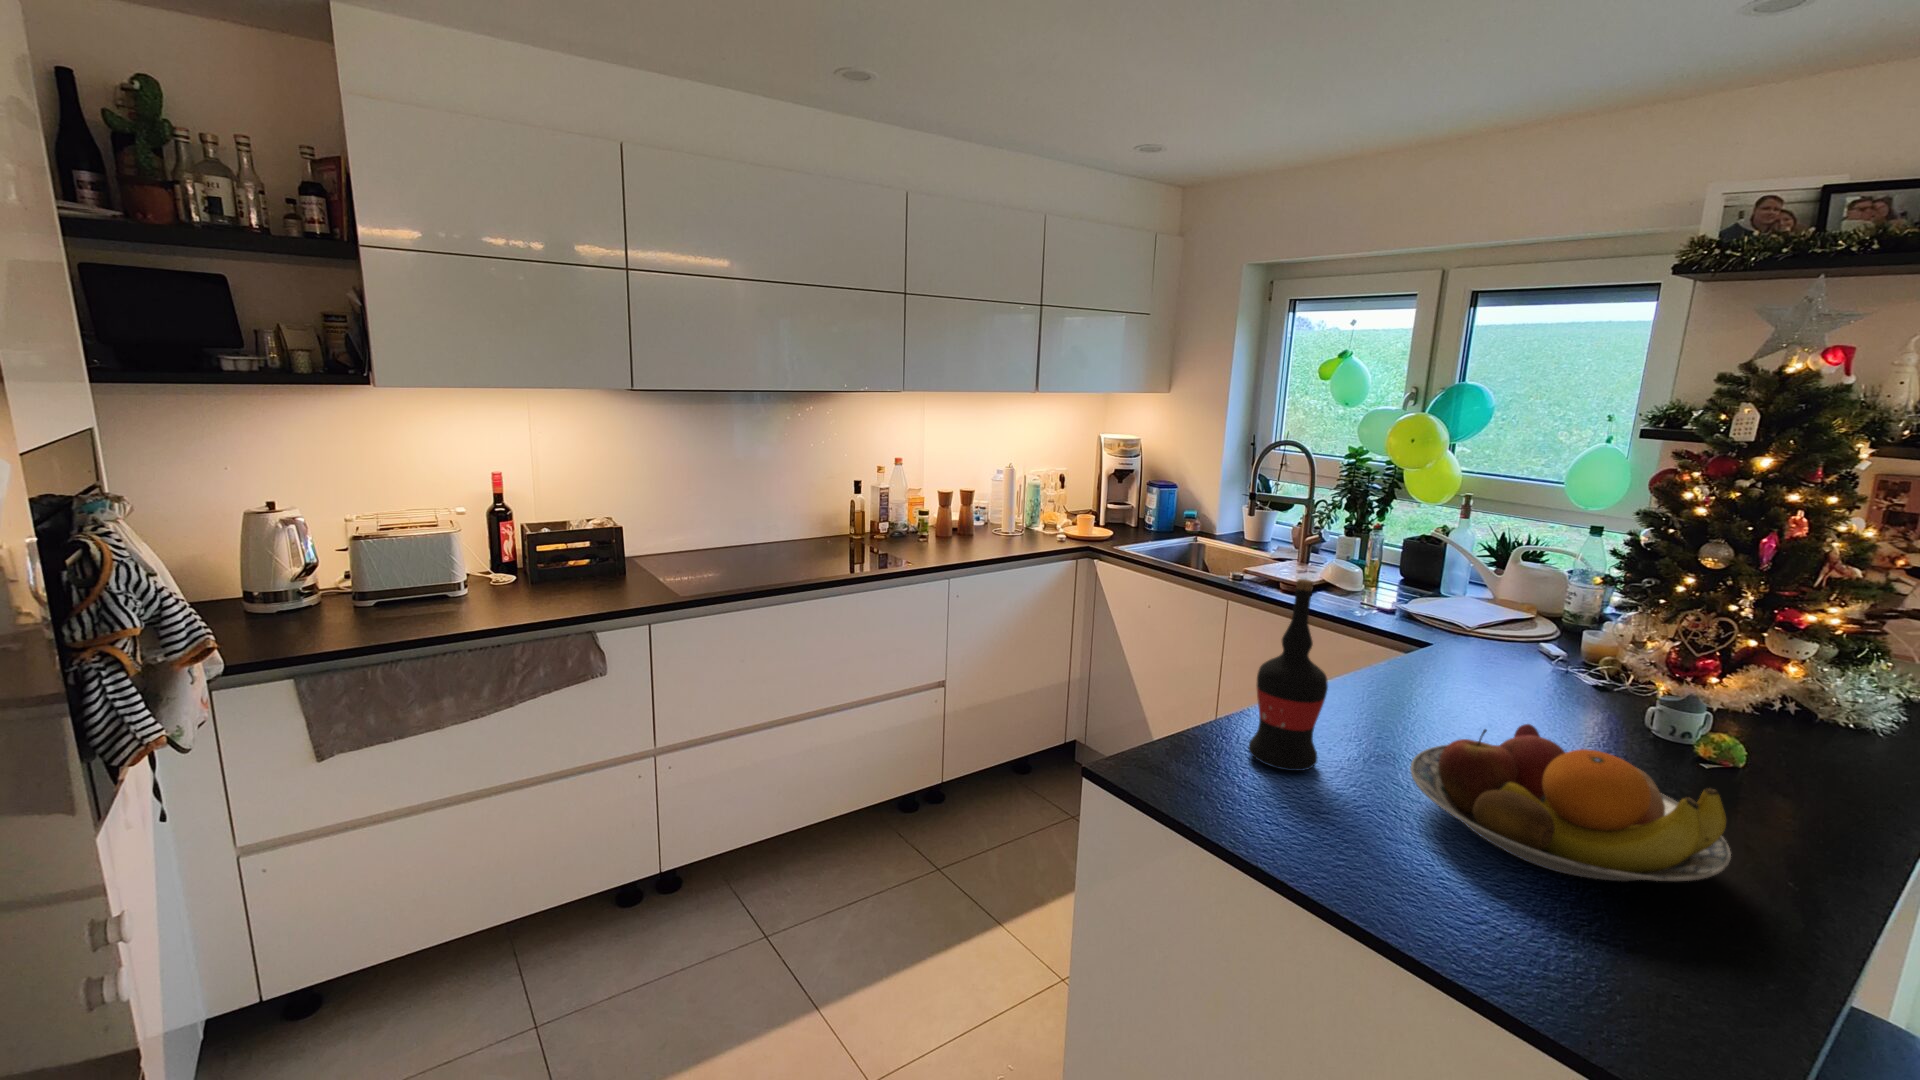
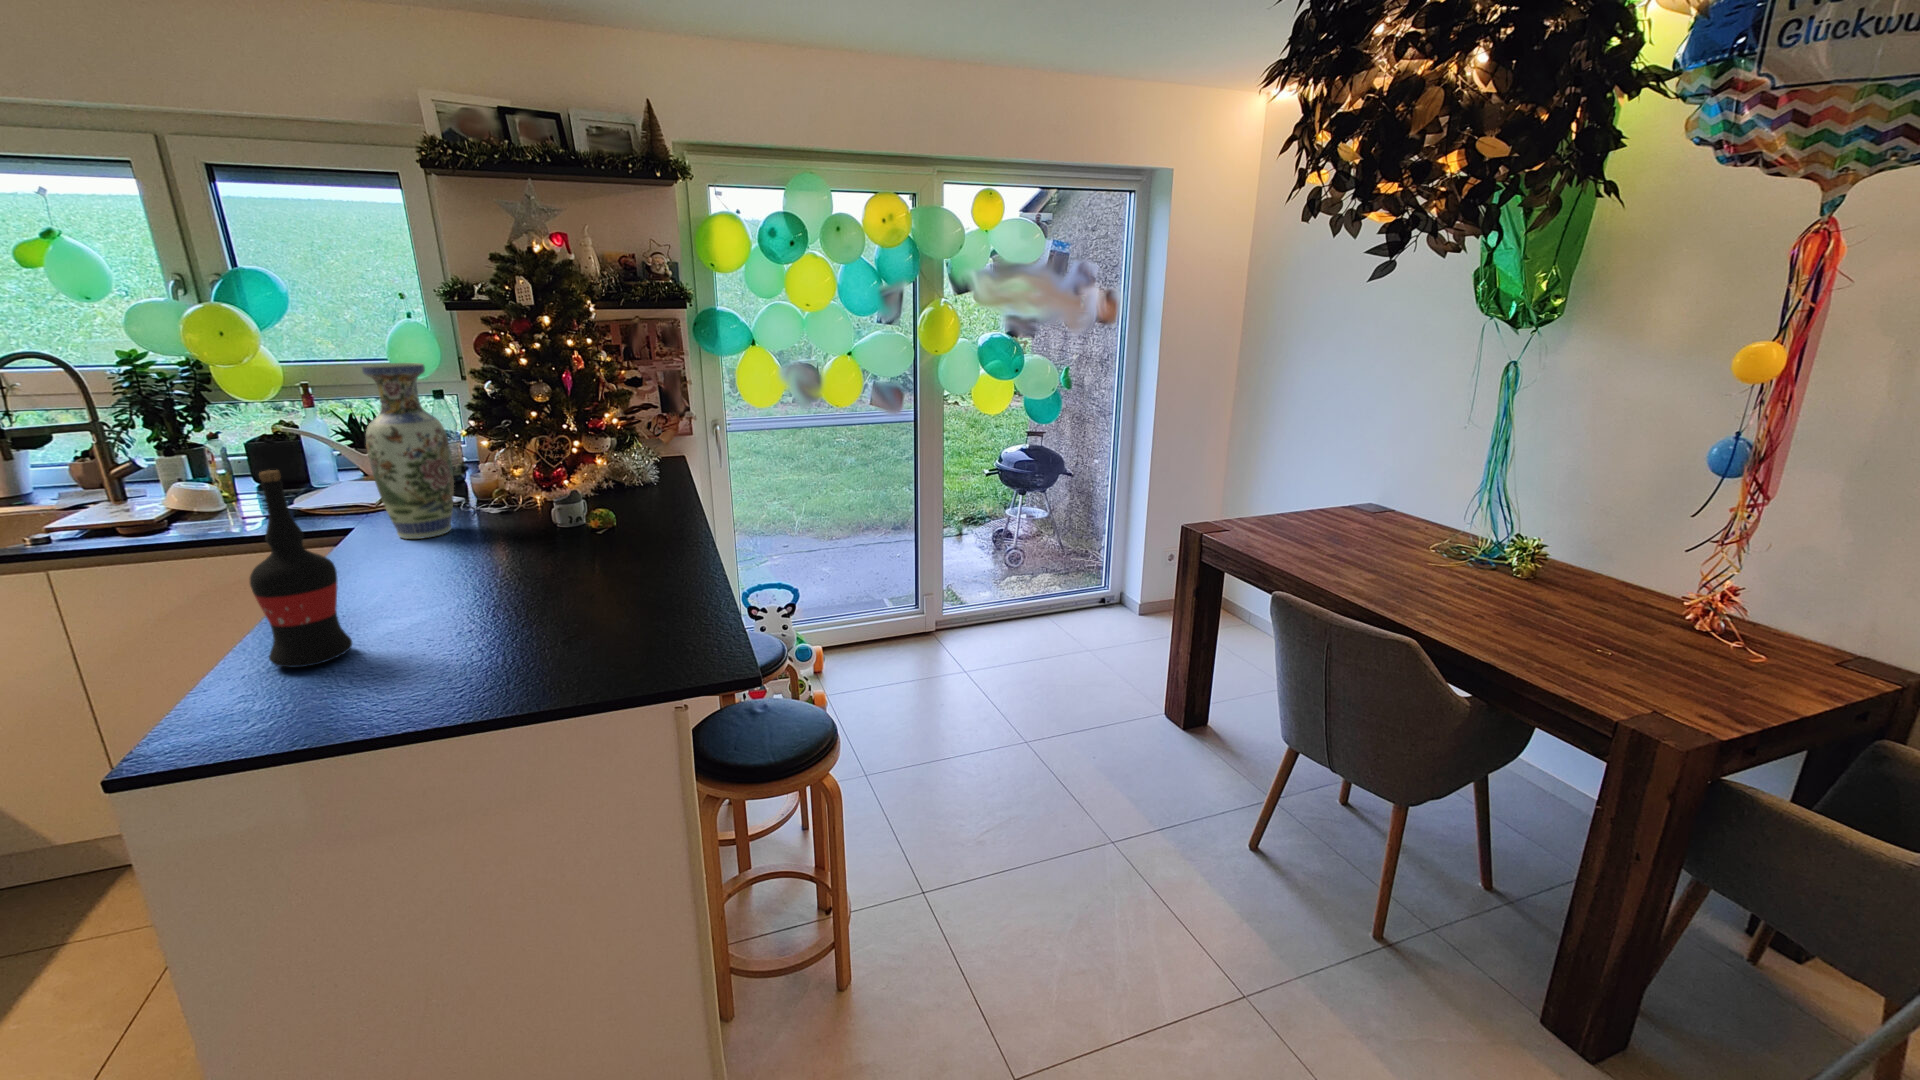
vase: none [1462,490,1562,686] -> present [362,363,454,539]
fruit bowl: present [1410,724,1731,881] -> none [437,525,651,626]

